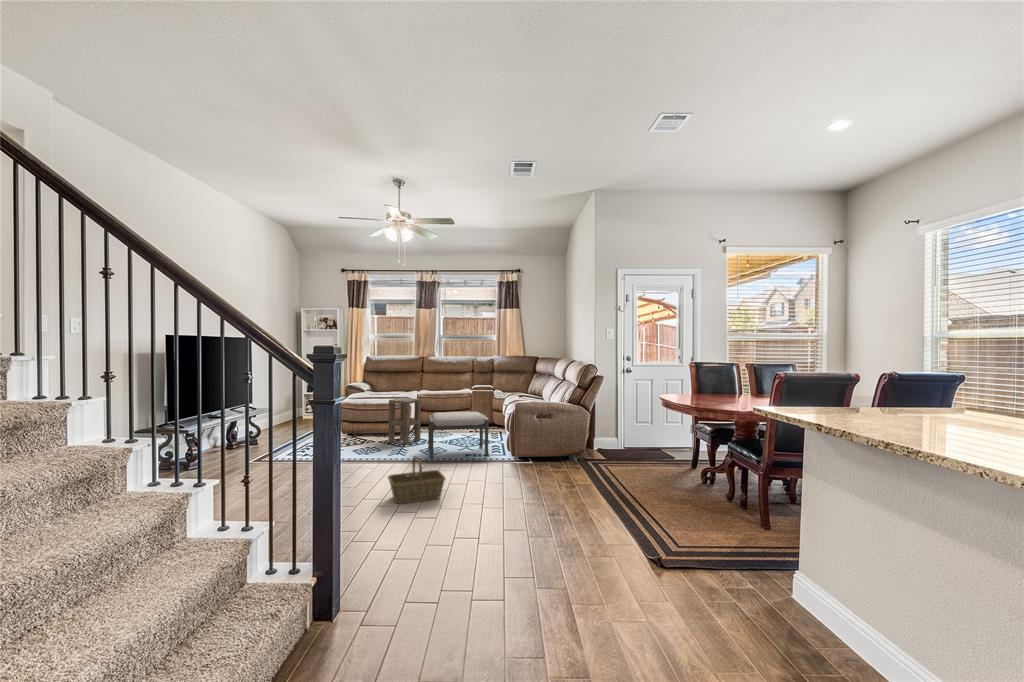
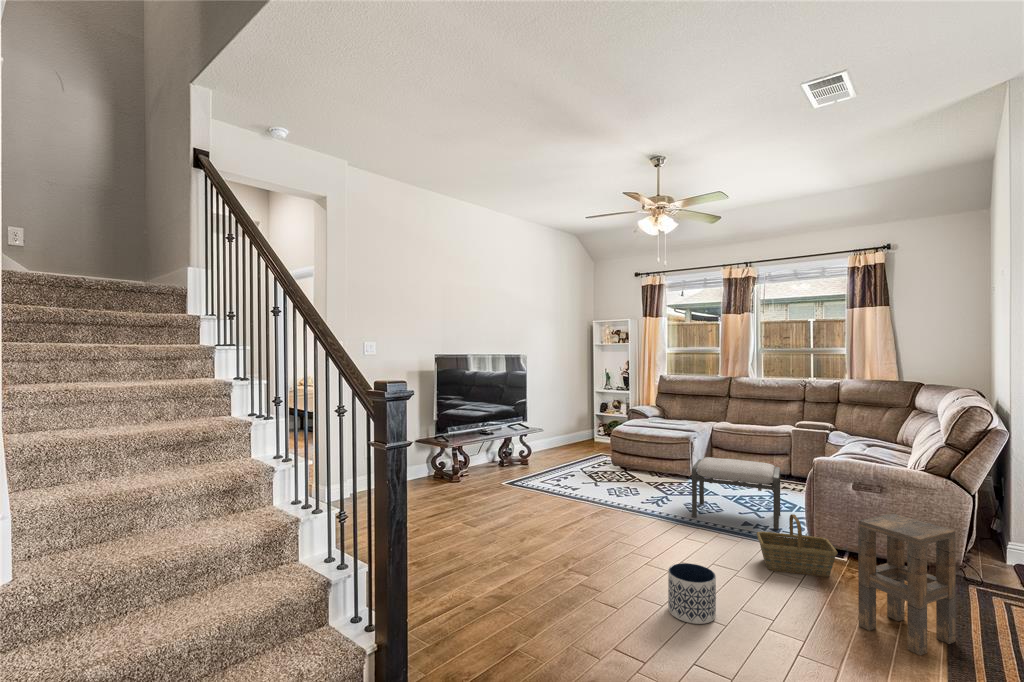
side table: present [388,398,421,445] -> present [858,513,956,656]
basket: present [388,456,445,504] -> present [757,514,837,577]
planter: none [463,479,496,519] -> present [668,563,716,624]

